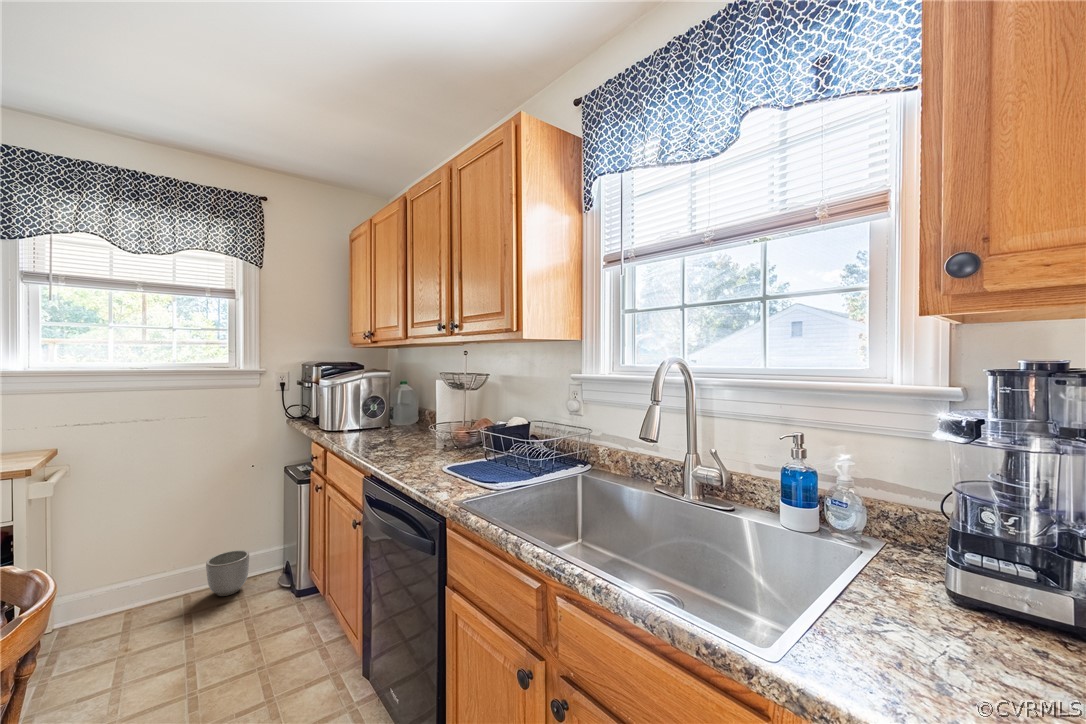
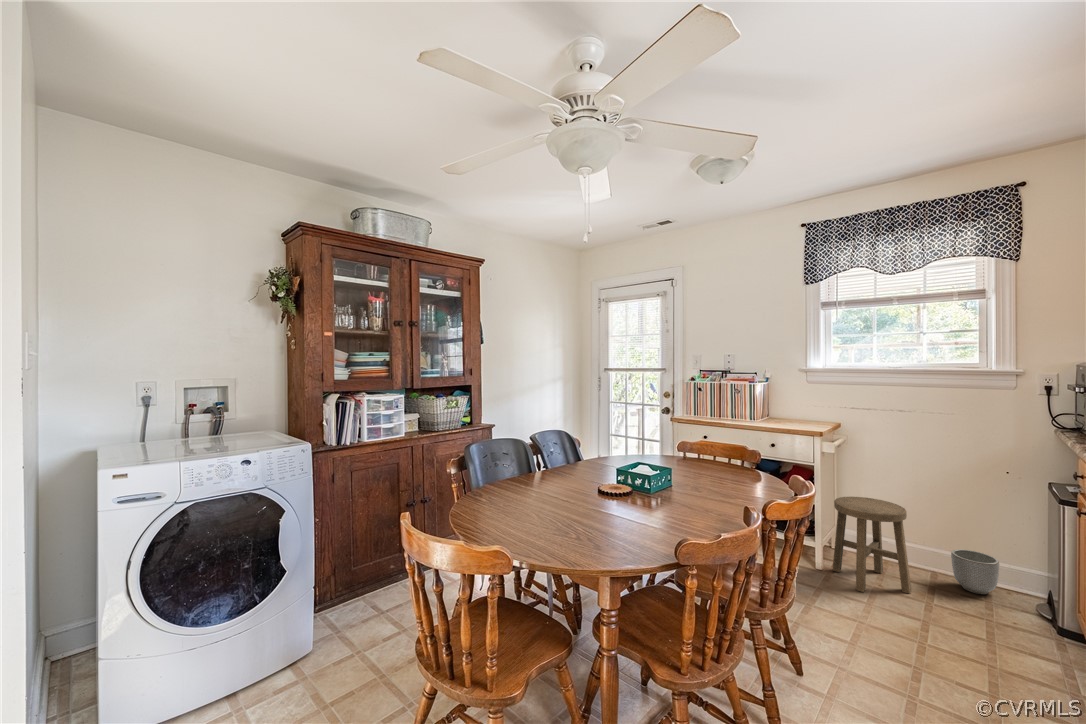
stool: none [48,535,168,677] -> present [833,497,912,594]

